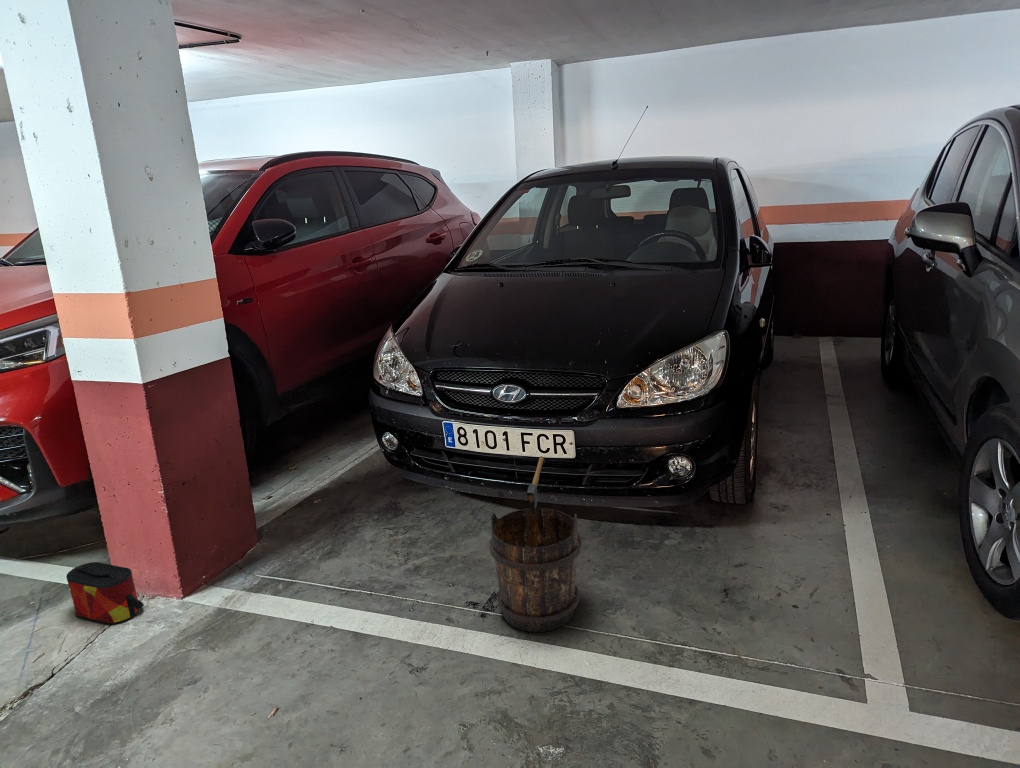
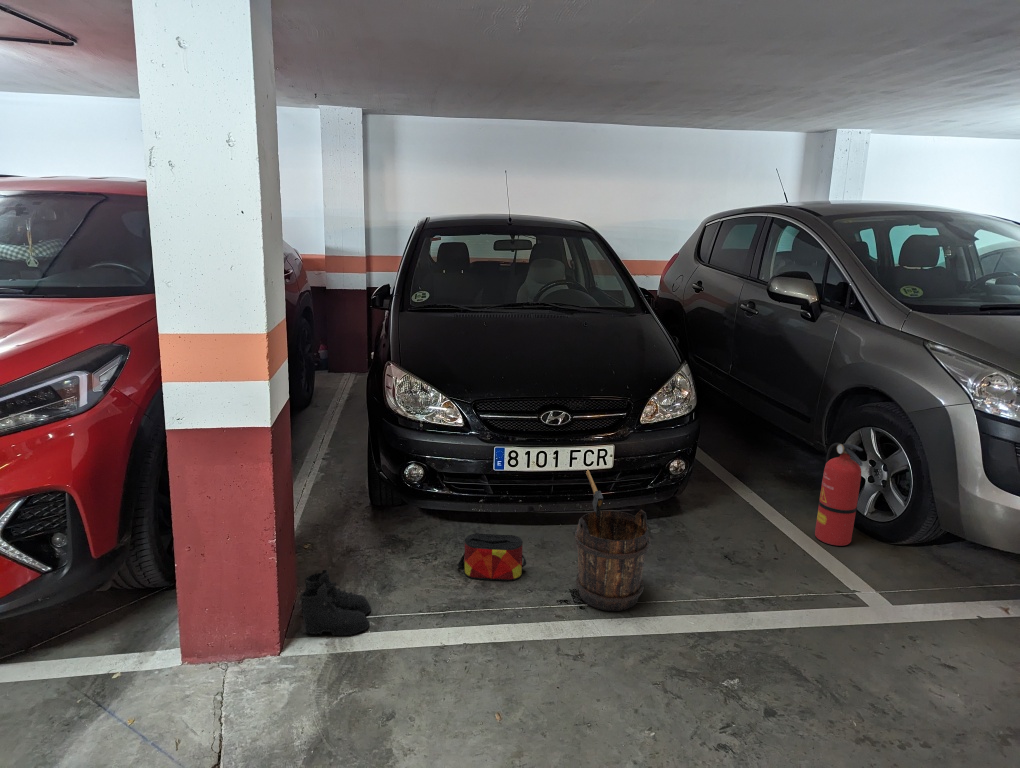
fire extinguisher: none [905,459,976,614] -> present [815,443,863,546]
boots: none [217,527,298,596] -> present [299,570,371,636]
bag: present [66,562,144,625] -> present [457,533,526,581]

